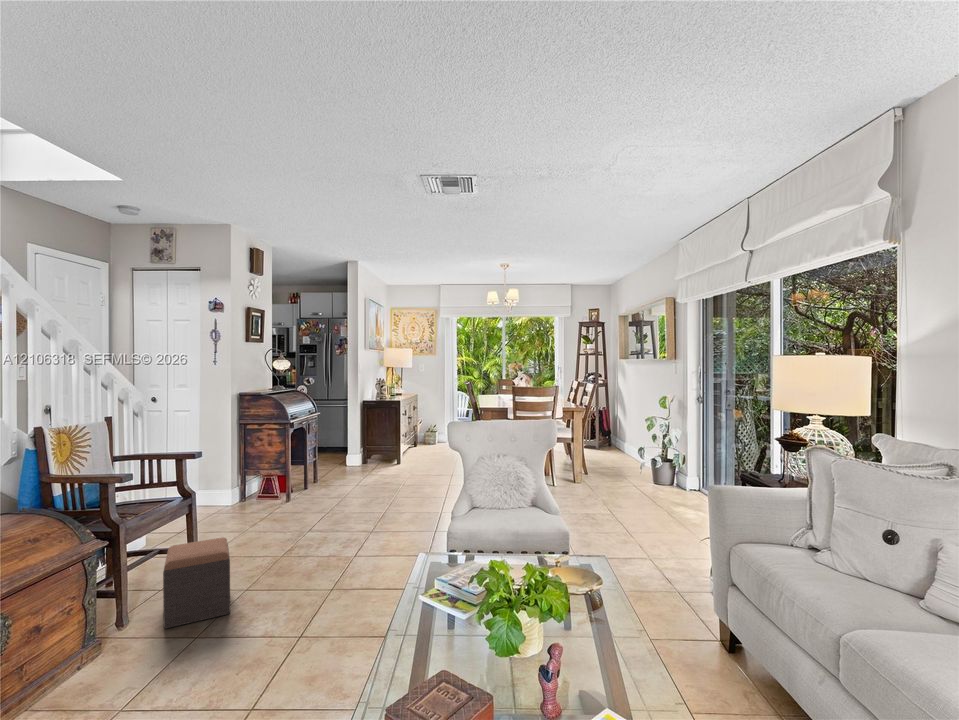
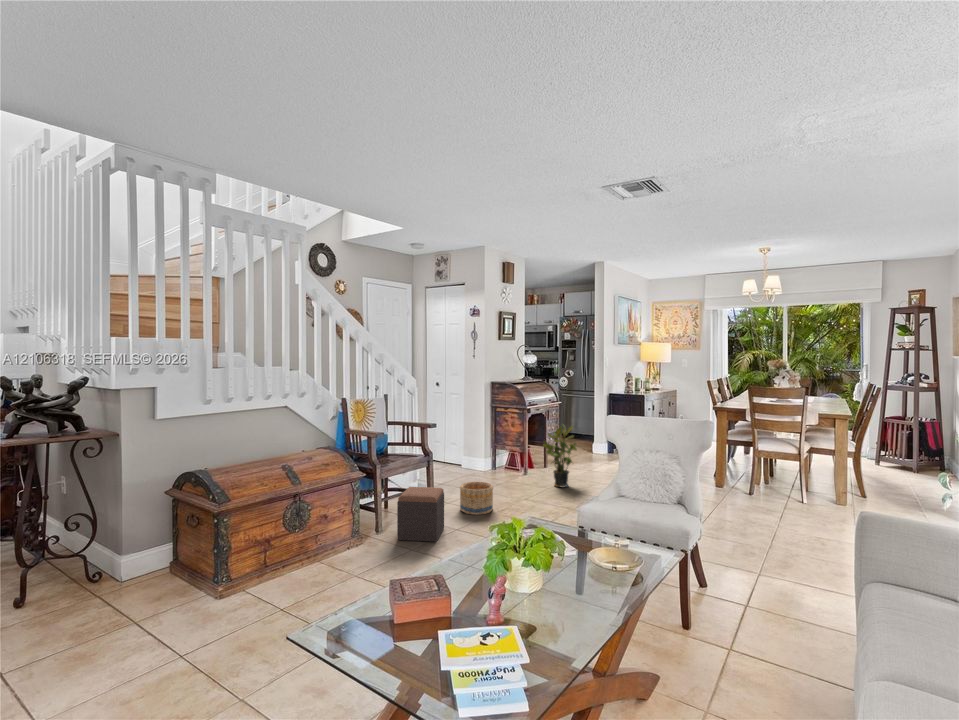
potted plant: none [318,436,358,508] -> present [543,426,577,487]
basket: none [232,518,280,564] -> present [460,482,493,515]

